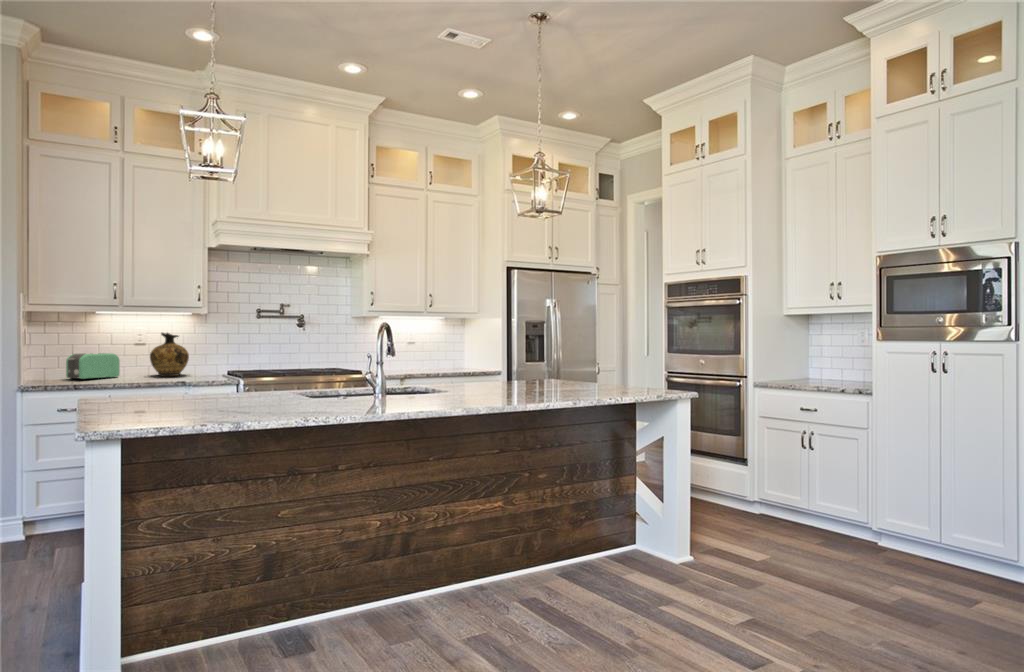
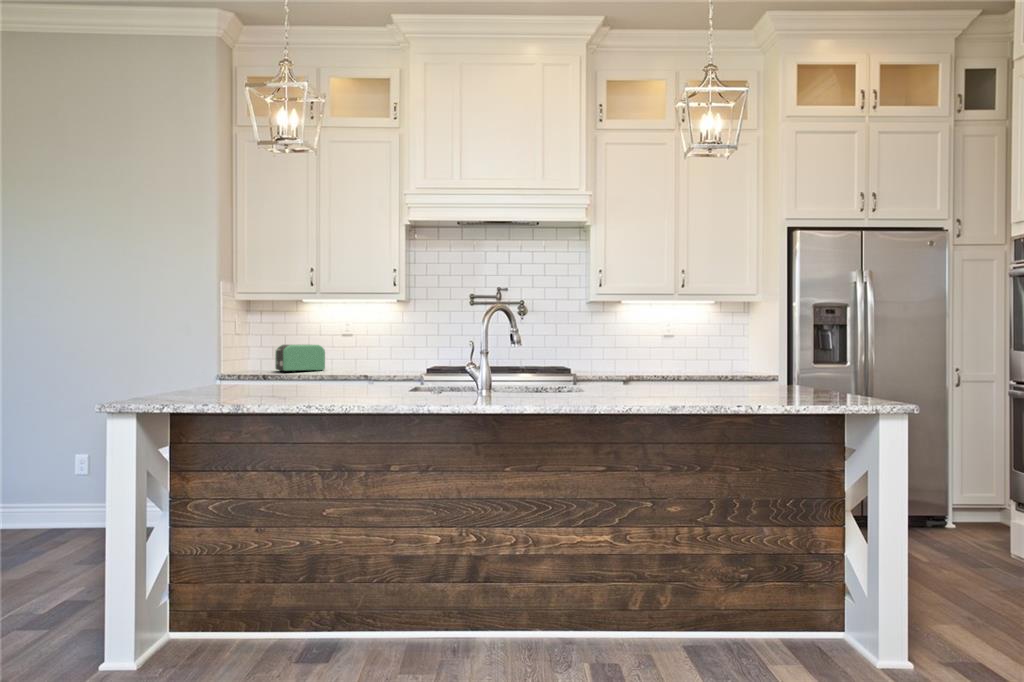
ceramic jug: present [150,333,189,376] -> none [353,322,393,371]

